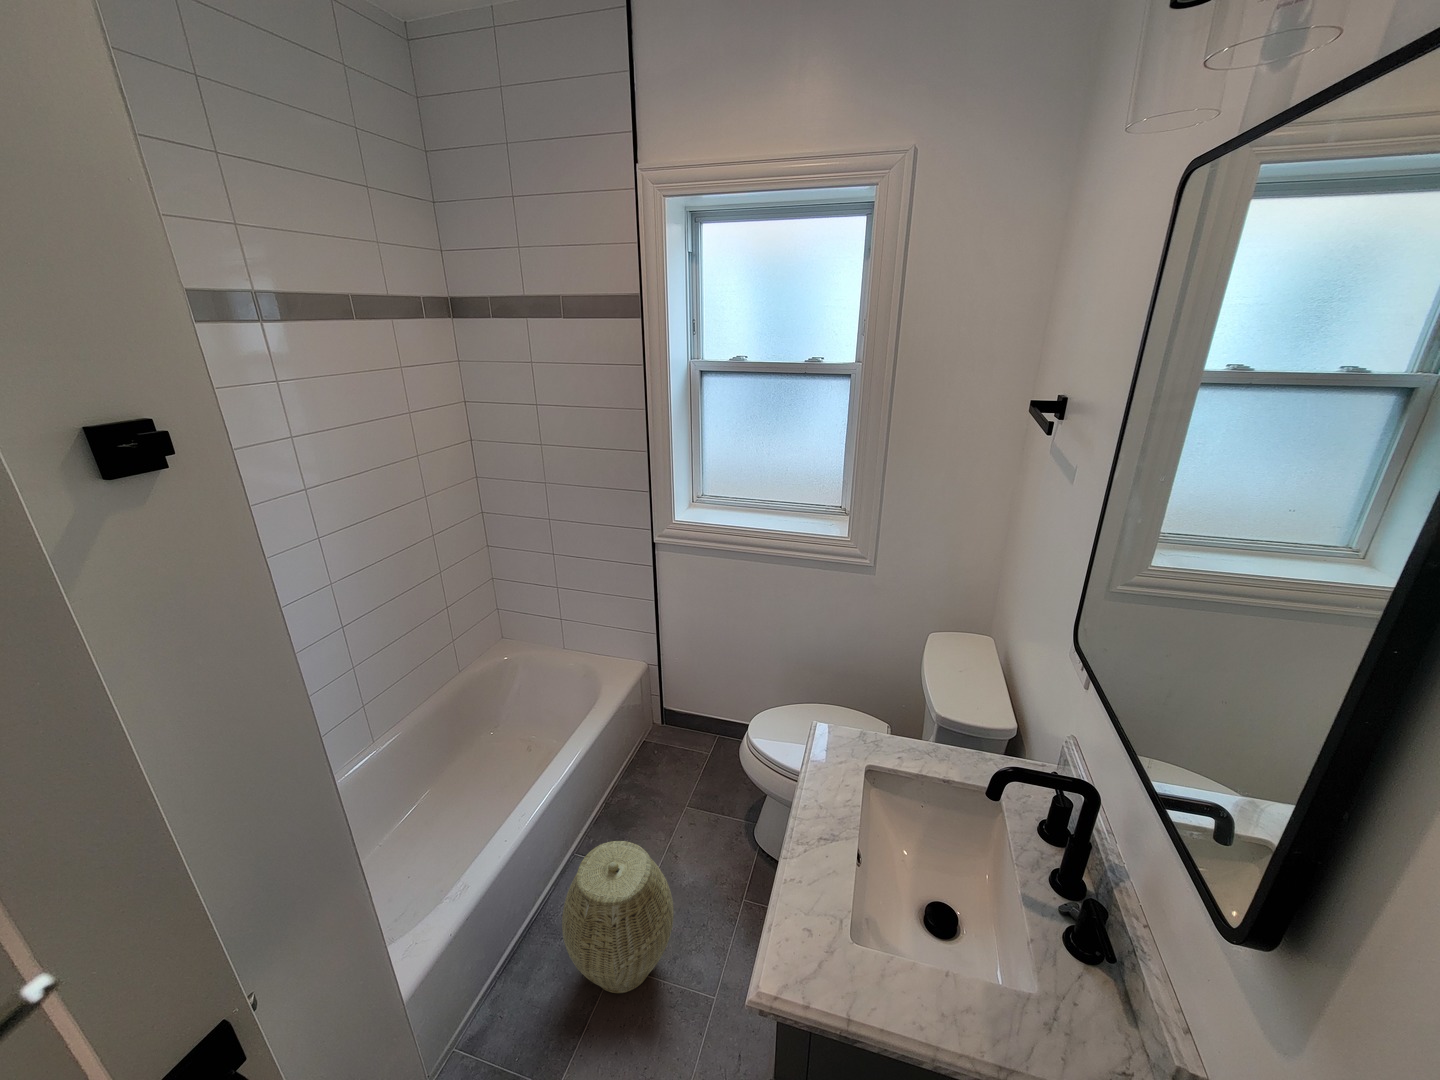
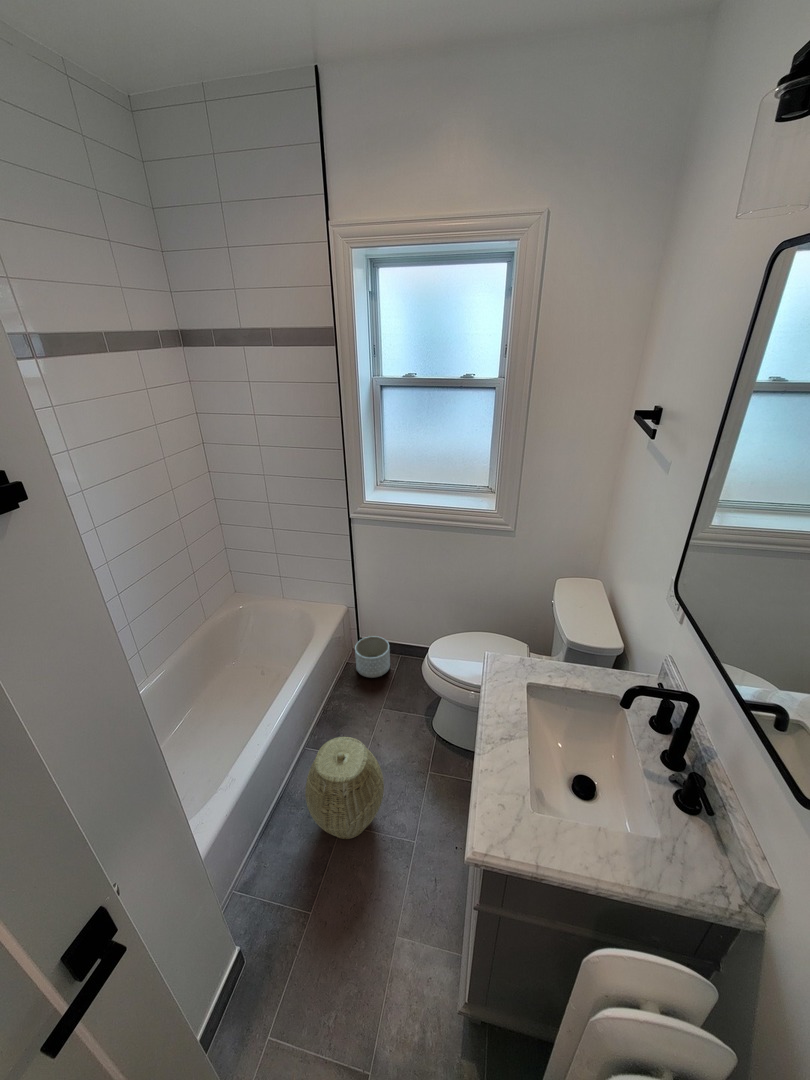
planter: none [653,709,702,767] -> present [355,636,390,677]

